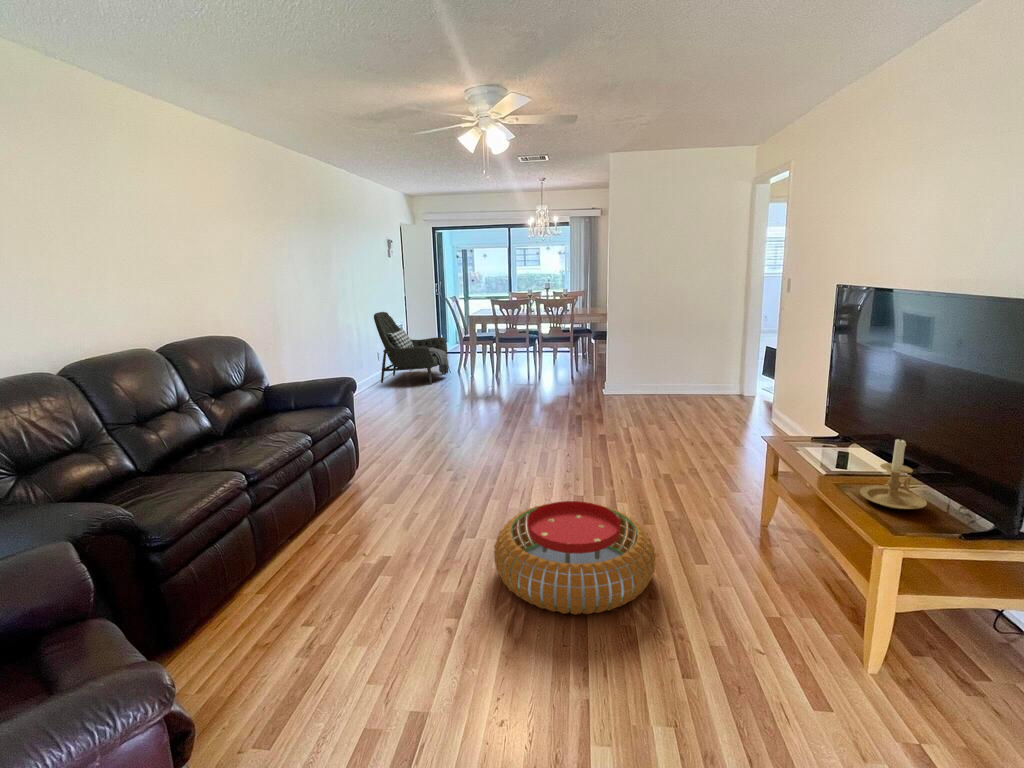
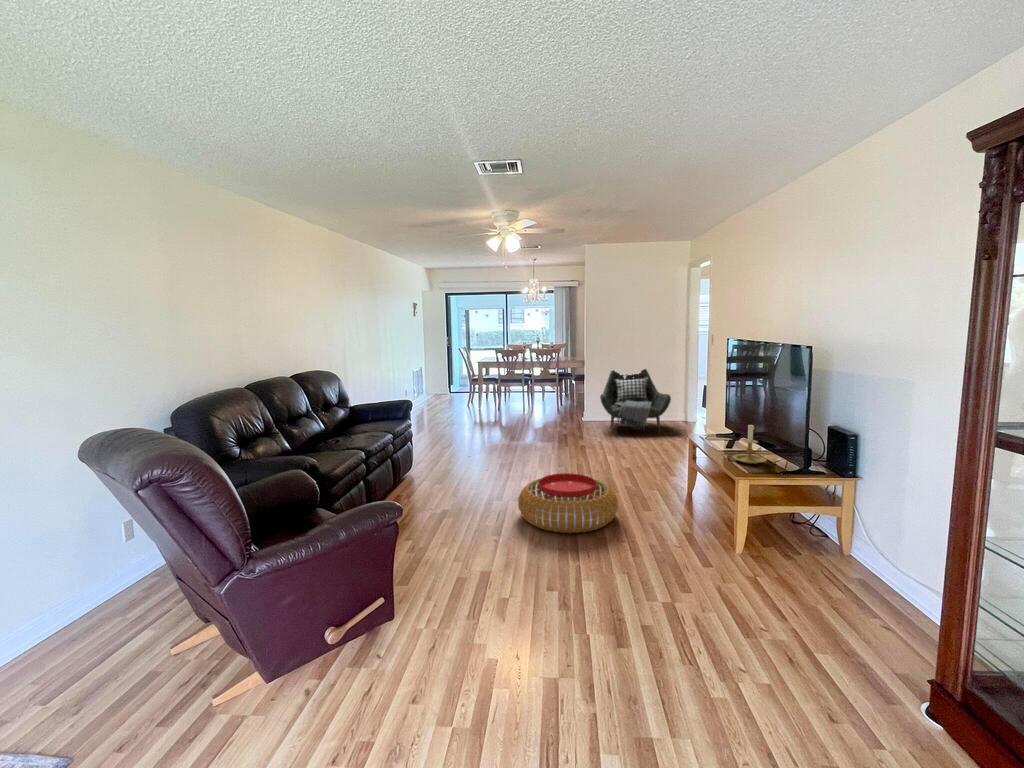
armchair: present [374,312,451,384] -> present [600,369,671,433]

